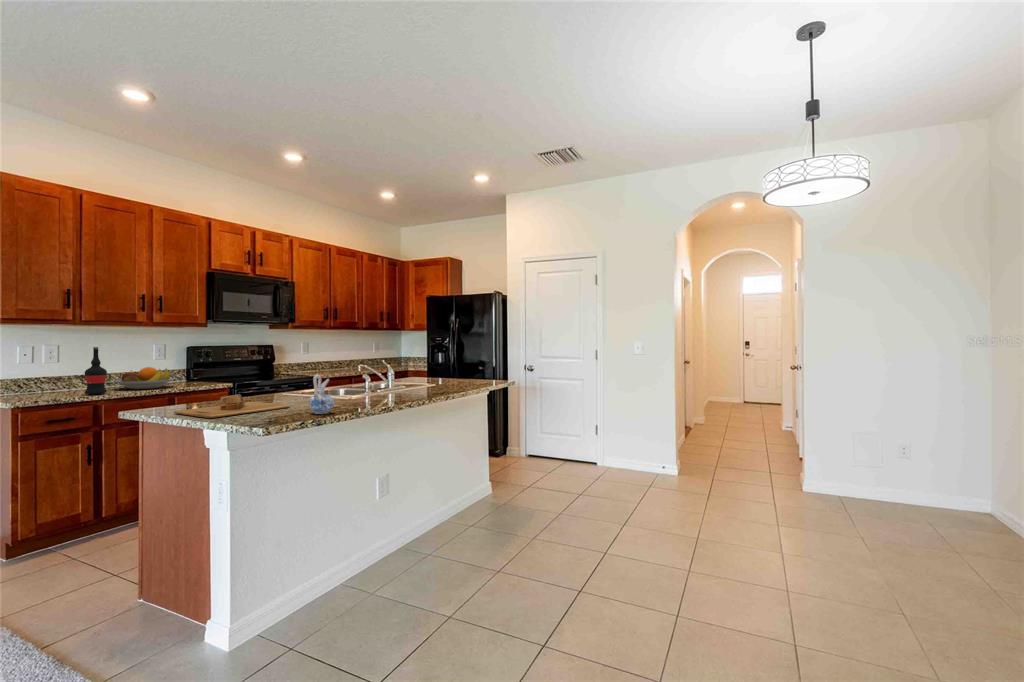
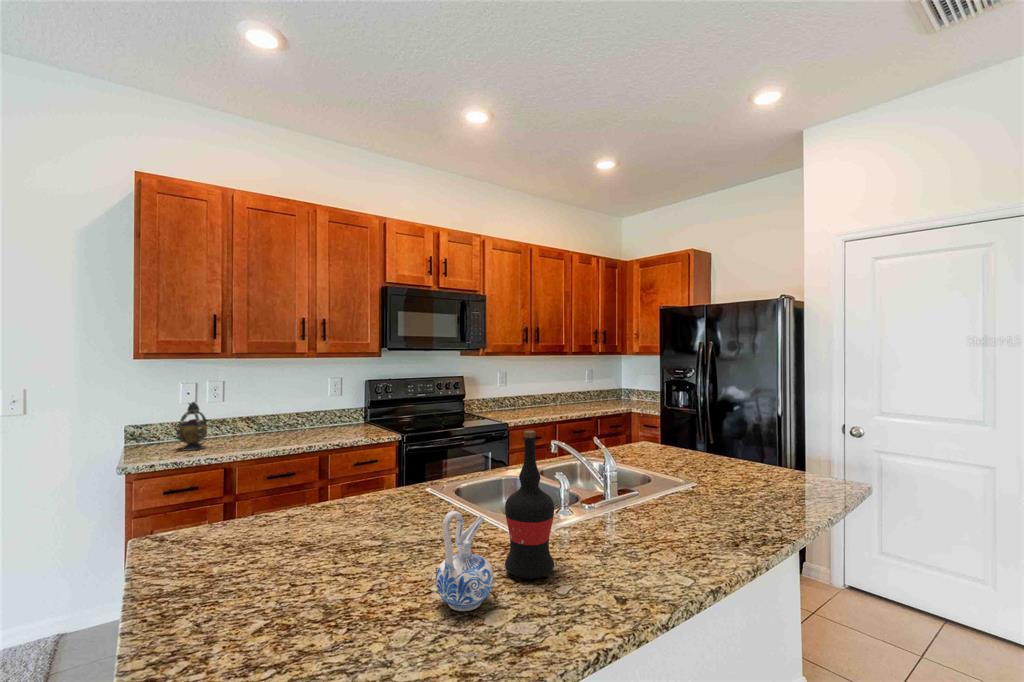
wine bottle: present [85,347,107,395] -> present [505,430,554,578]
teapot: none [33,358,60,397] -> present [176,402,207,450]
fruit bowl: present [114,367,174,389] -> none [272,410,339,438]
cutting board: present [174,394,290,418] -> none [220,509,420,593]

